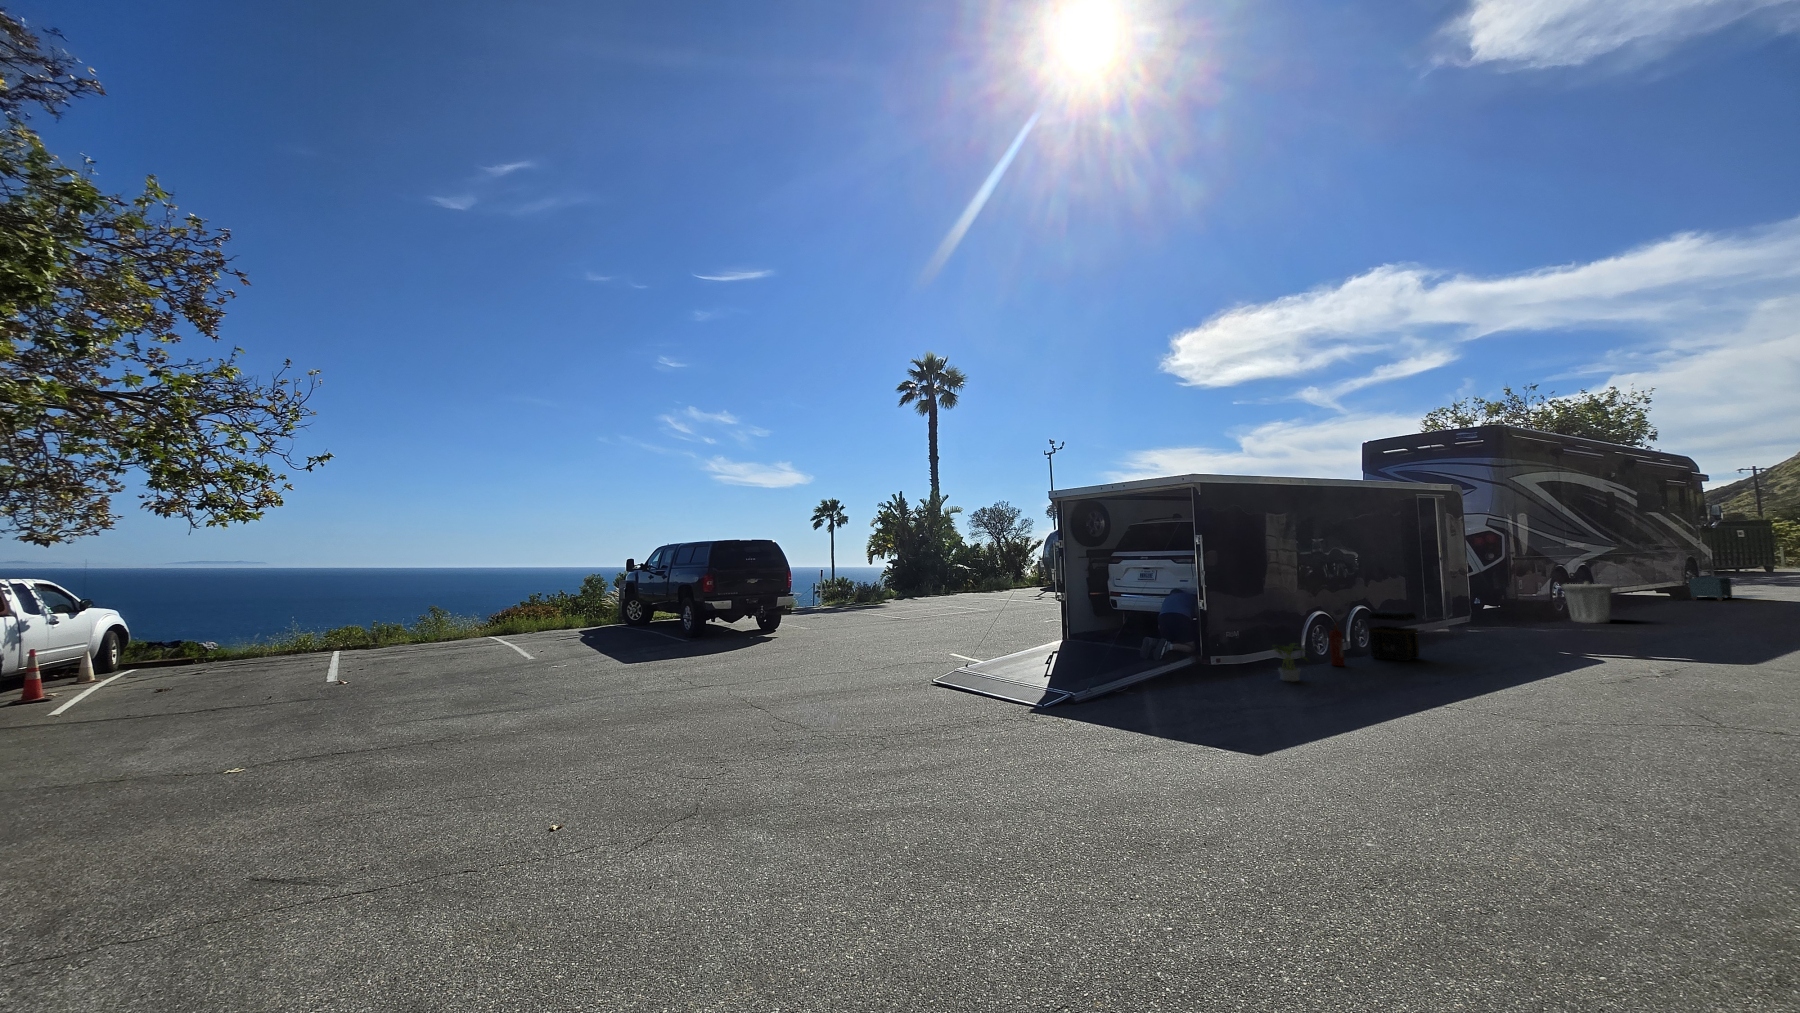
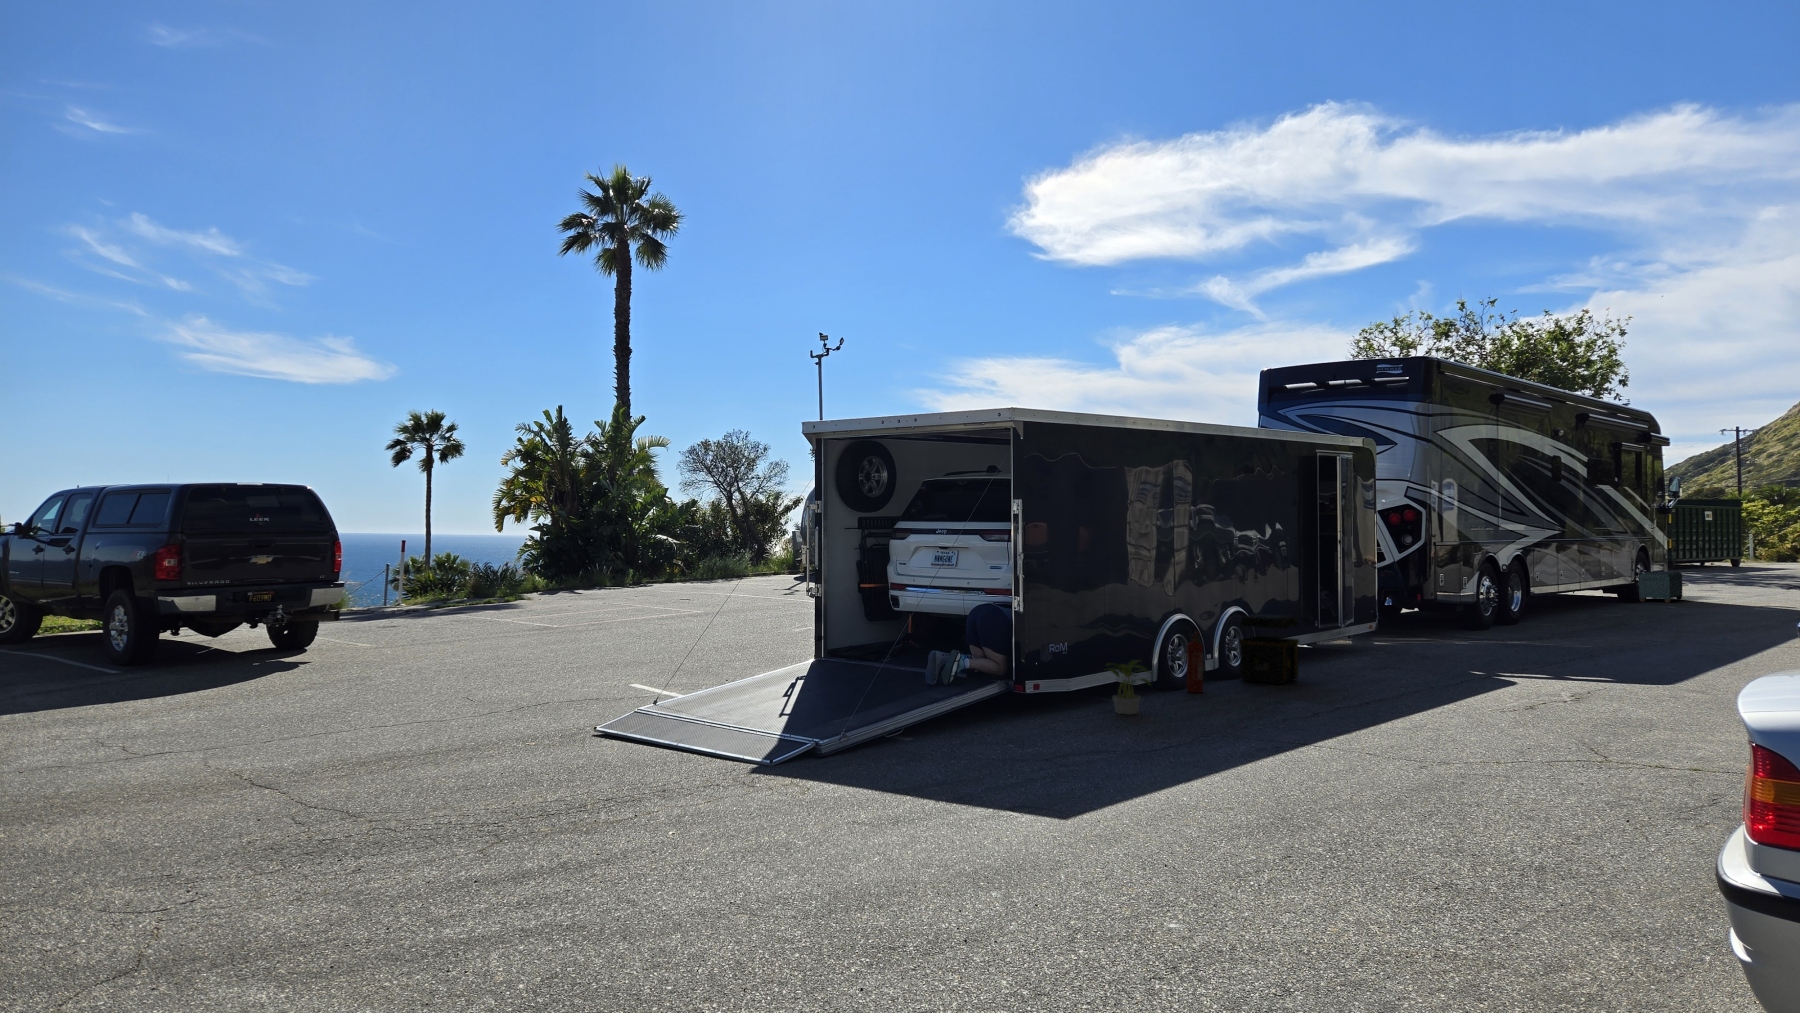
trash can: present [1561,581,1614,623] -> none [1489,576,1545,632]

